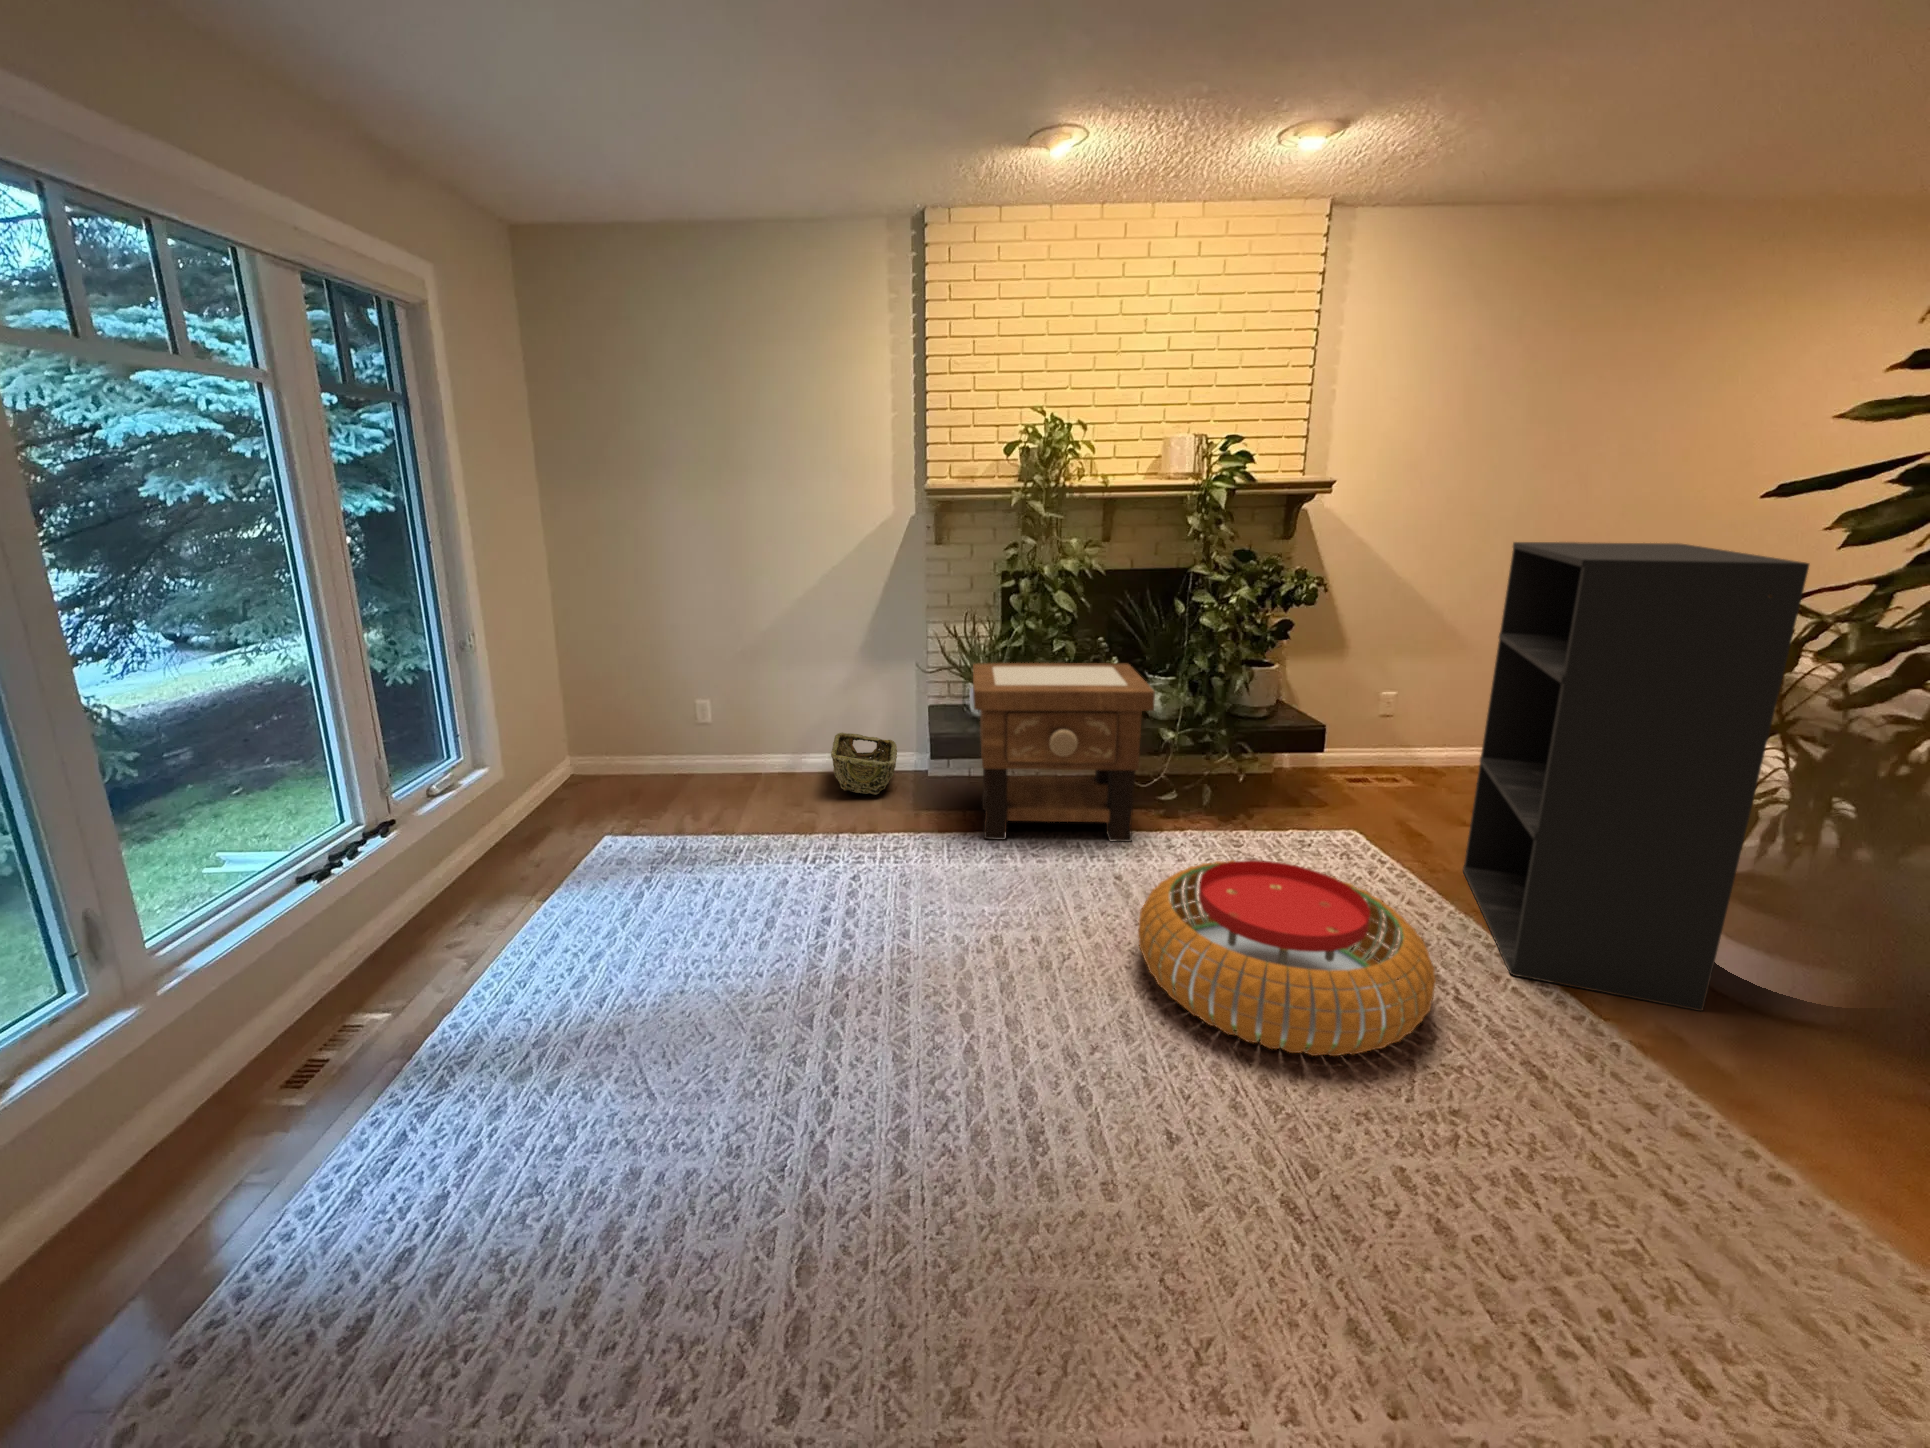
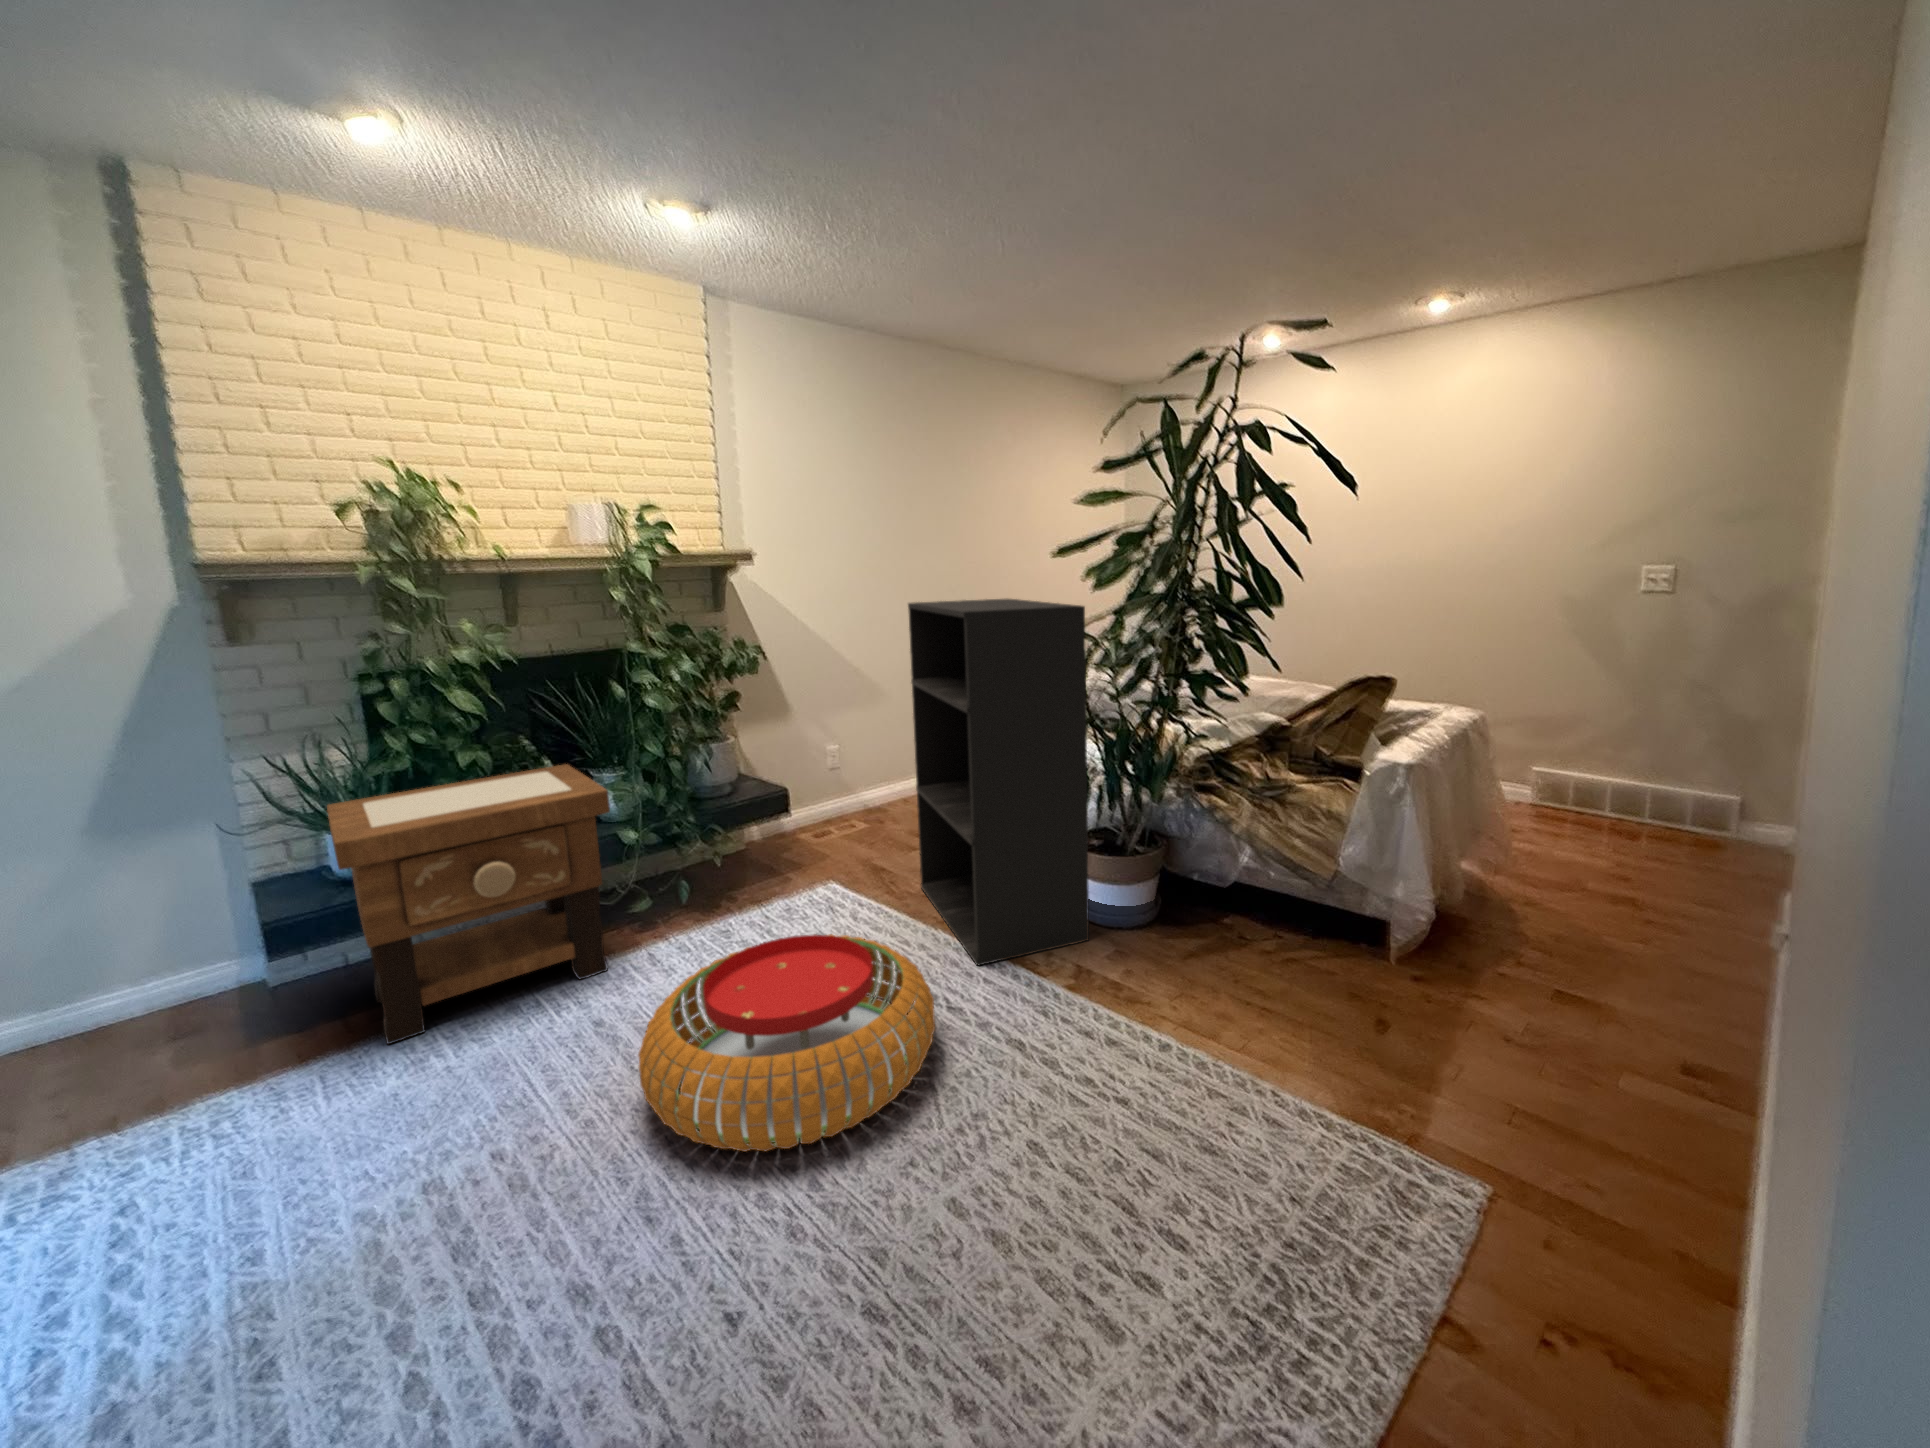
woven basket: present [831,733,897,795] -> none [29,950,195,1064]

